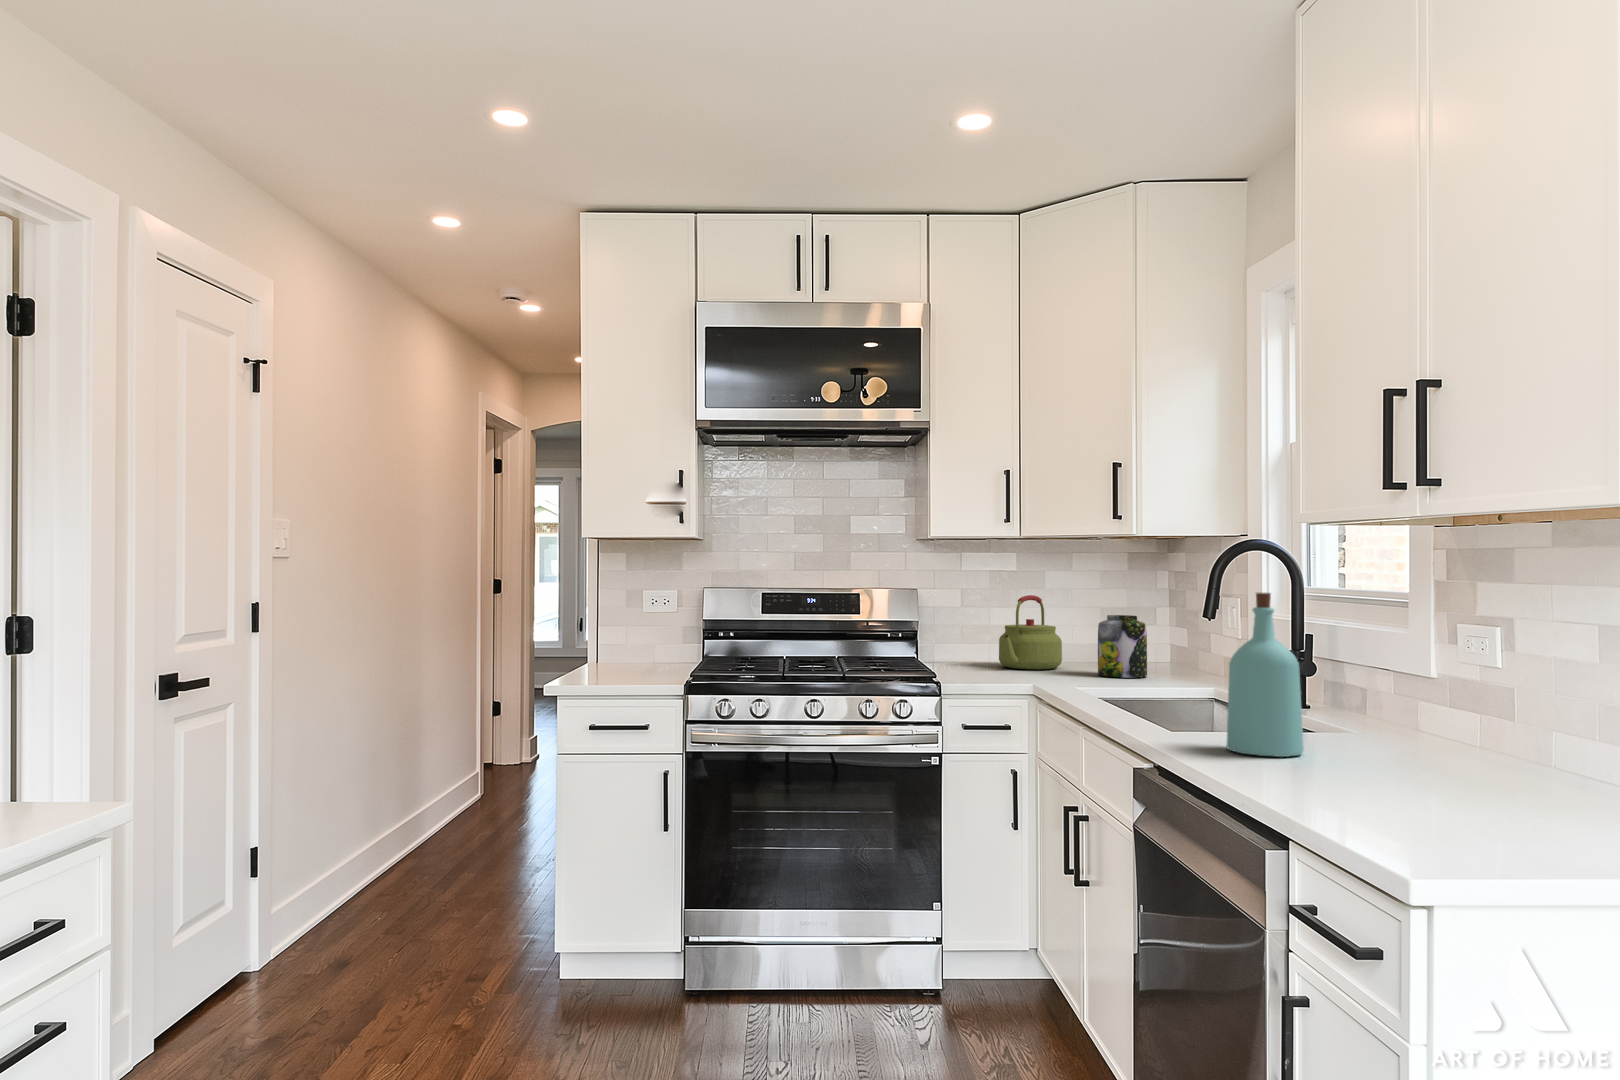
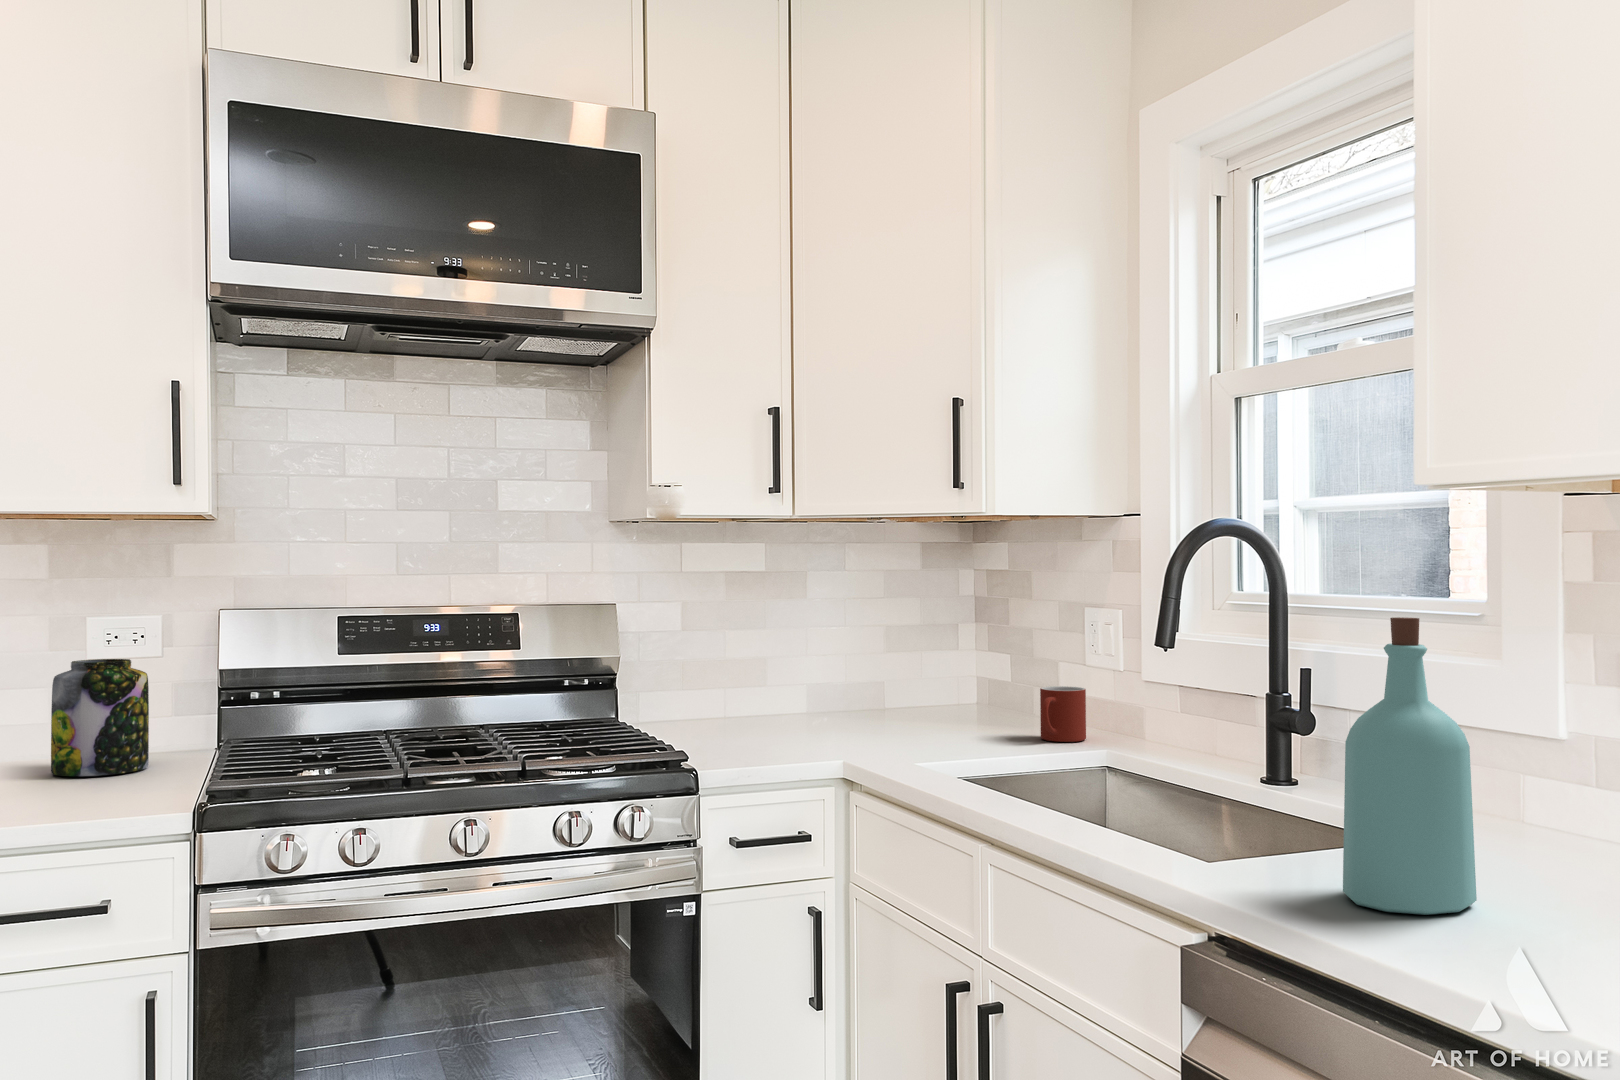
kettle: present [999,595,1062,670] -> none [752,610,851,730]
jar: present [1098,615,1147,678] -> present [51,659,149,776]
mug: none [1173,647,1208,683] -> present [1040,686,1086,742]

